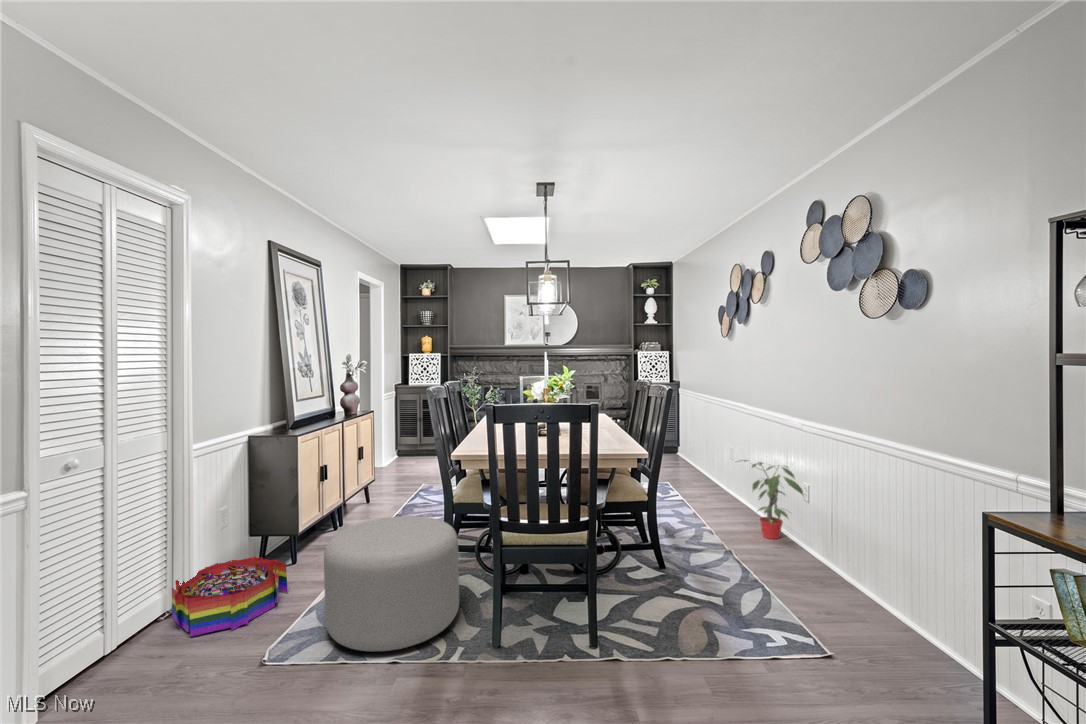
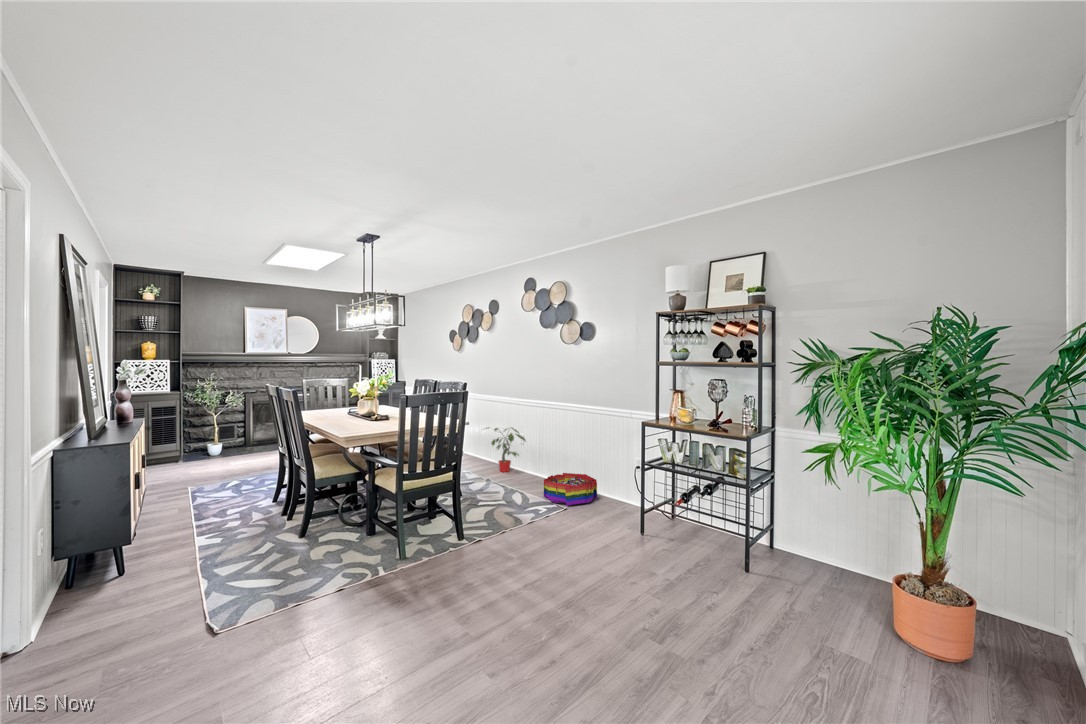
ottoman: present [324,516,459,651] -> none [253,484,363,582]
storage bin: present [172,557,288,636] -> present [544,473,597,506]

